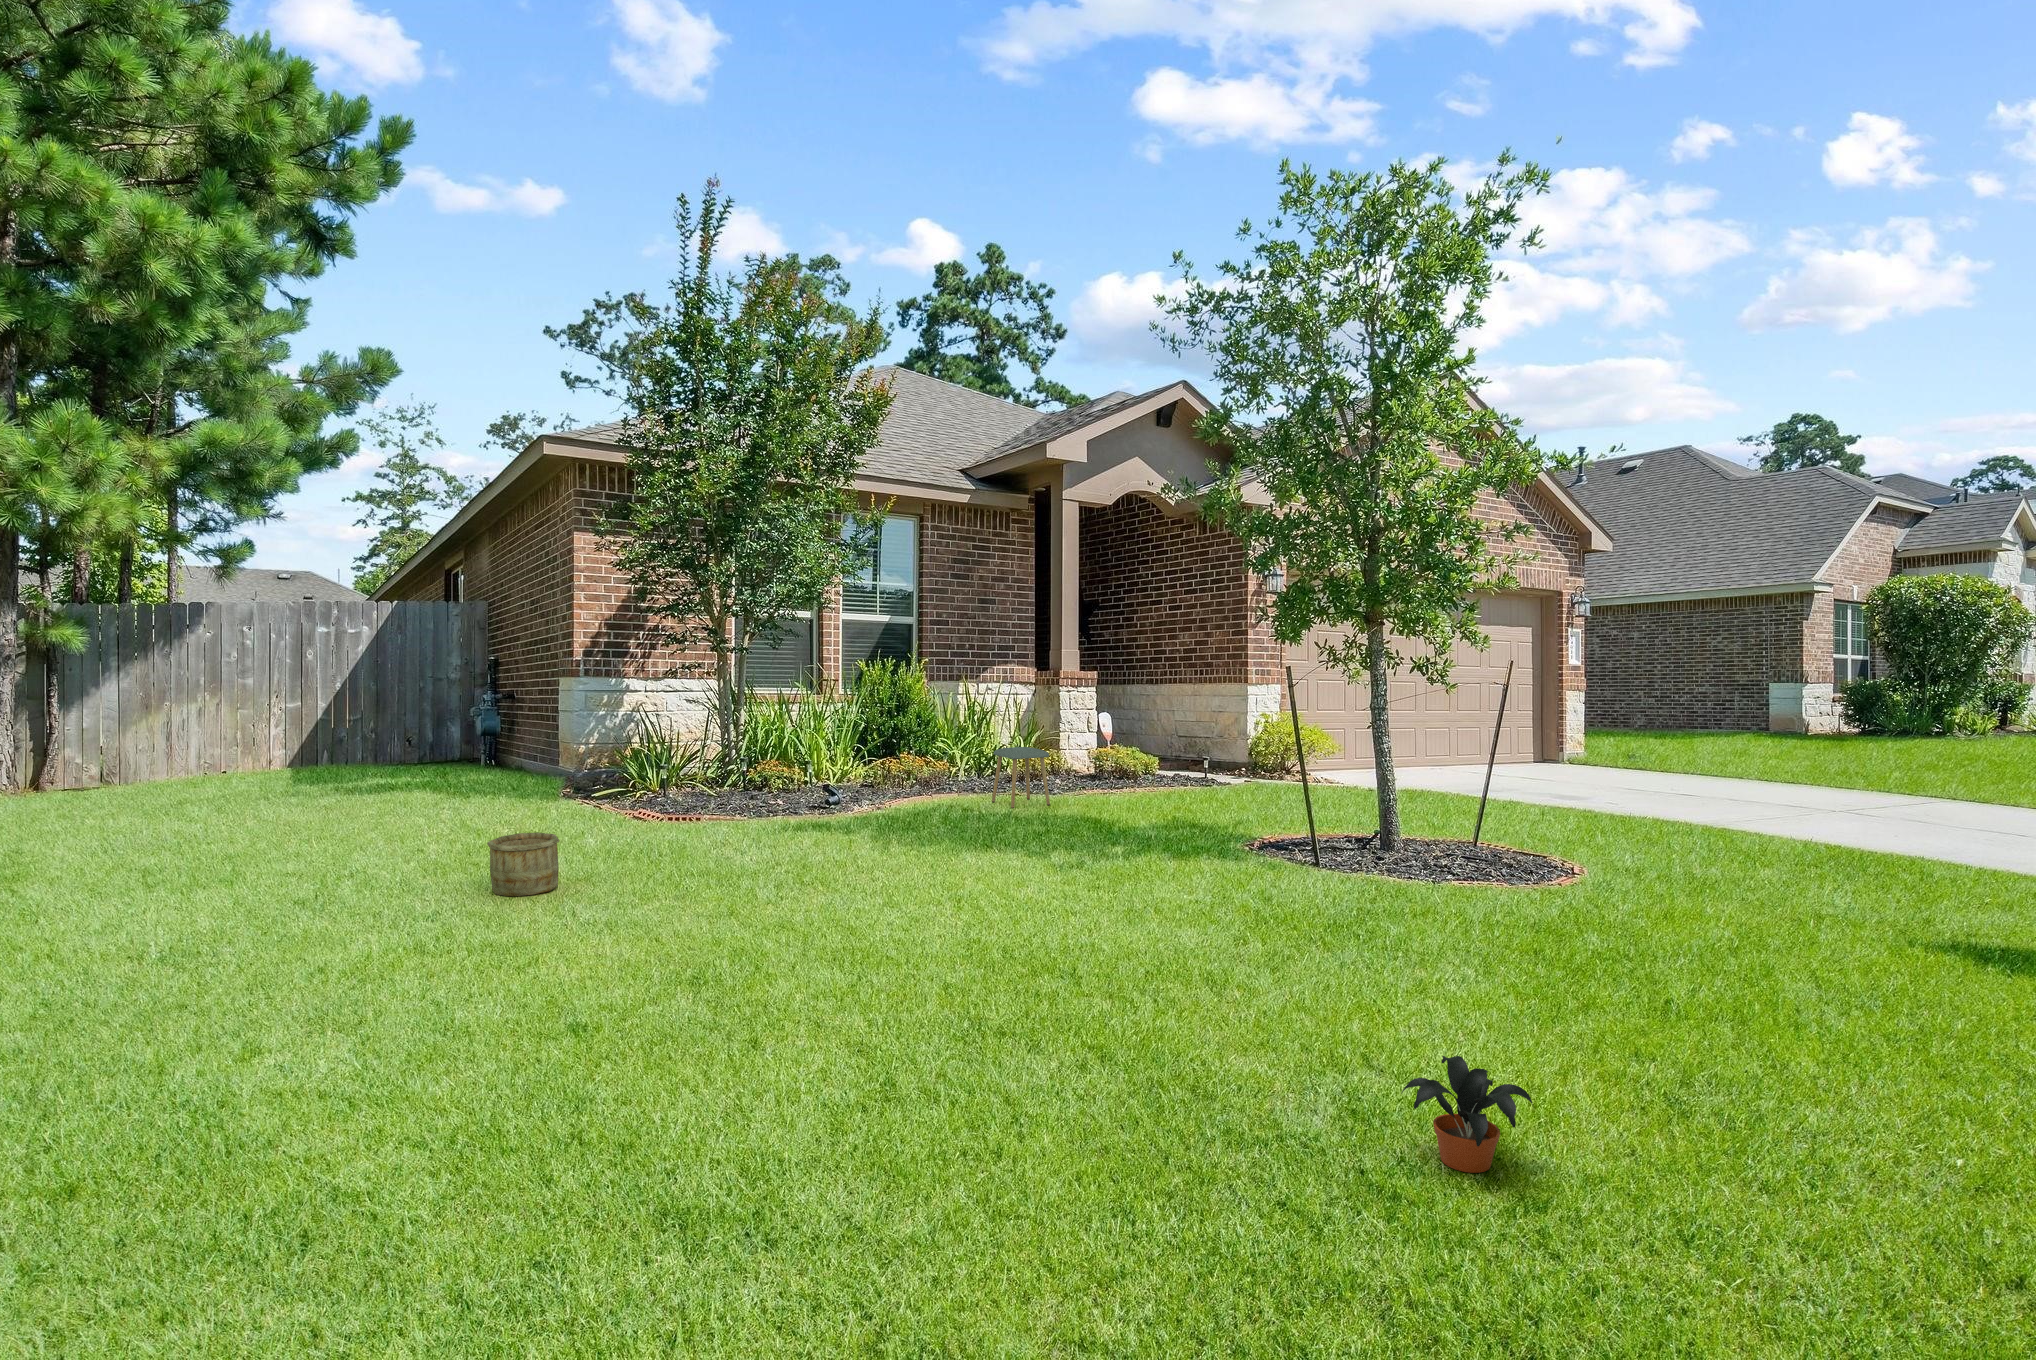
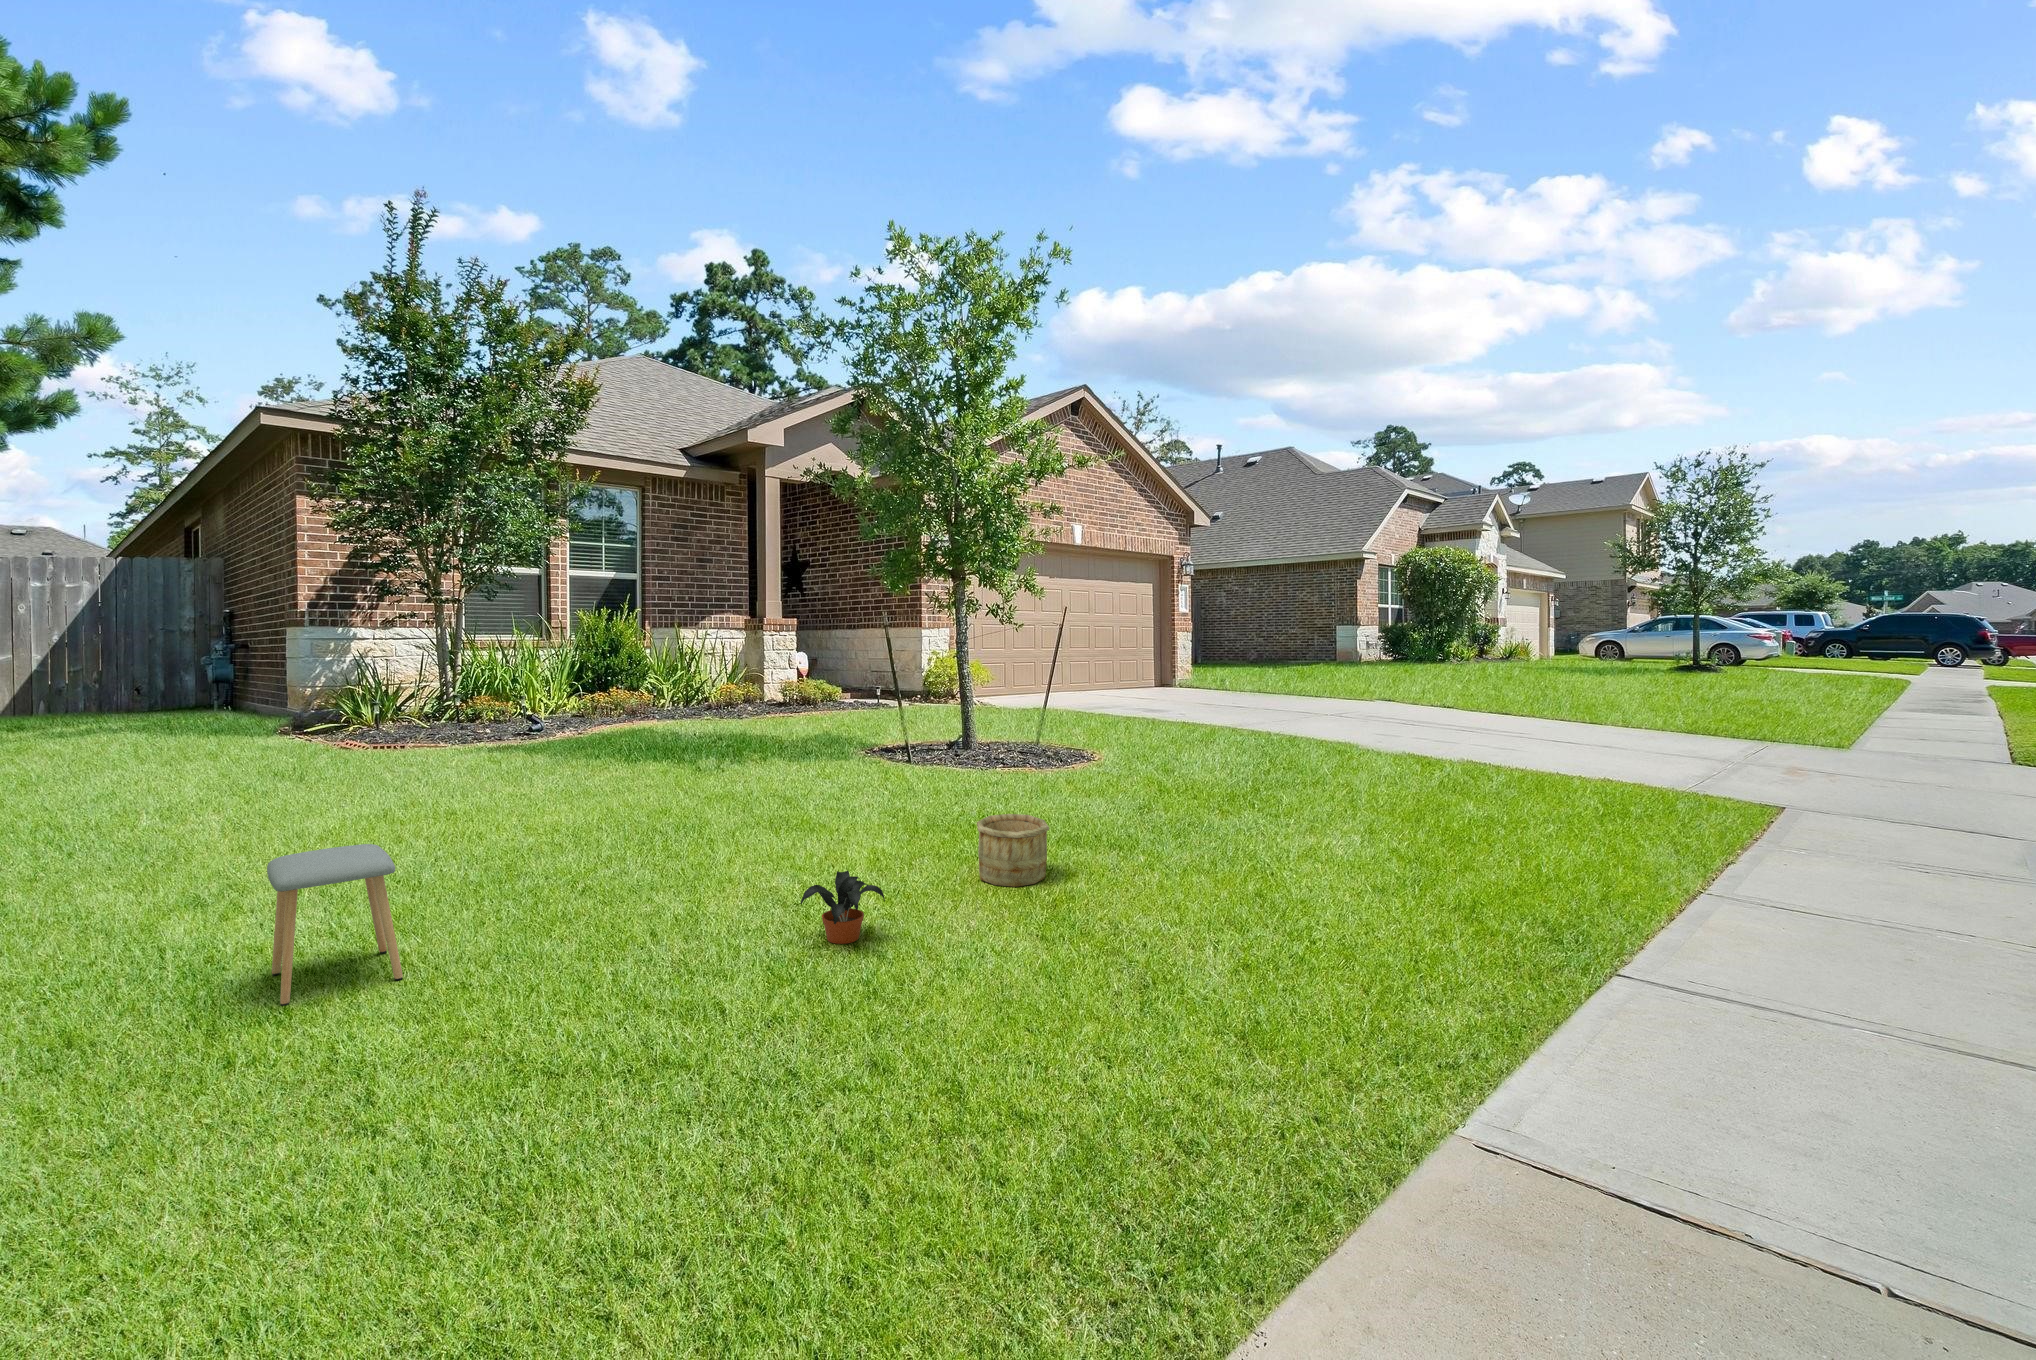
stool: present [992,747,1050,808] -> present [267,844,403,1006]
wooden bucket: present [487,833,559,896] -> present [977,814,1049,887]

